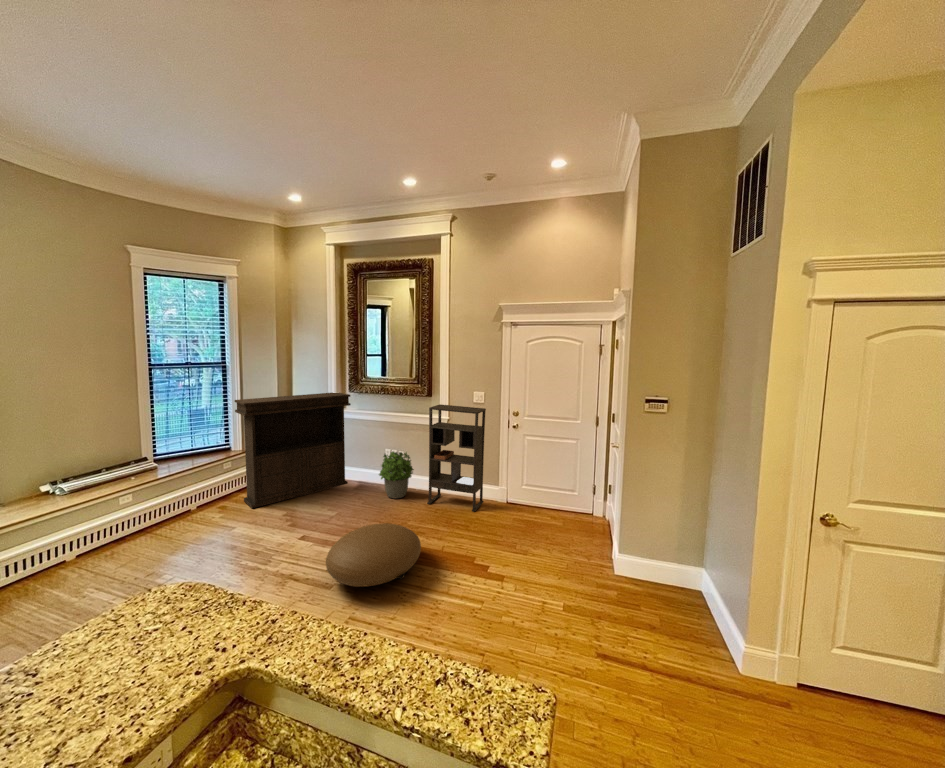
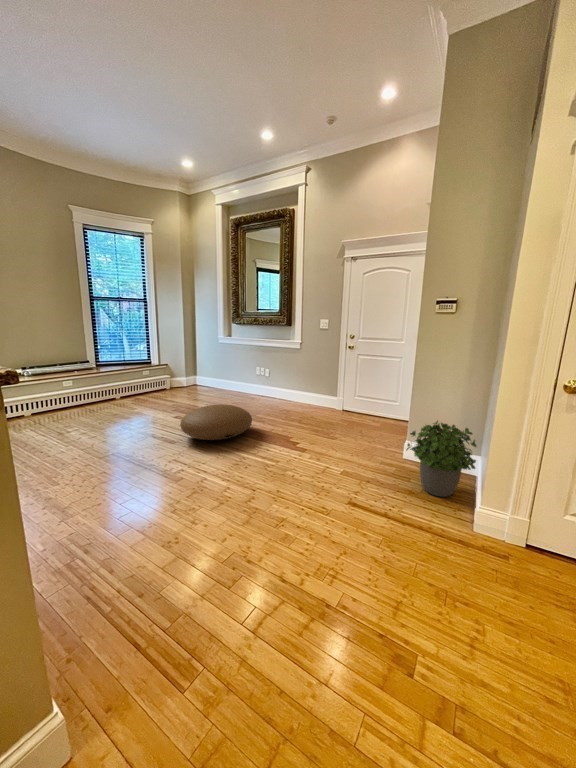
console table: present [235,393,351,508] -> none [150,322,231,398]
bookshelf: present [427,404,486,512] -> none [278,330,327,414]
potted plant: present [379,452,414,498] -> present [406,421,476,497]

